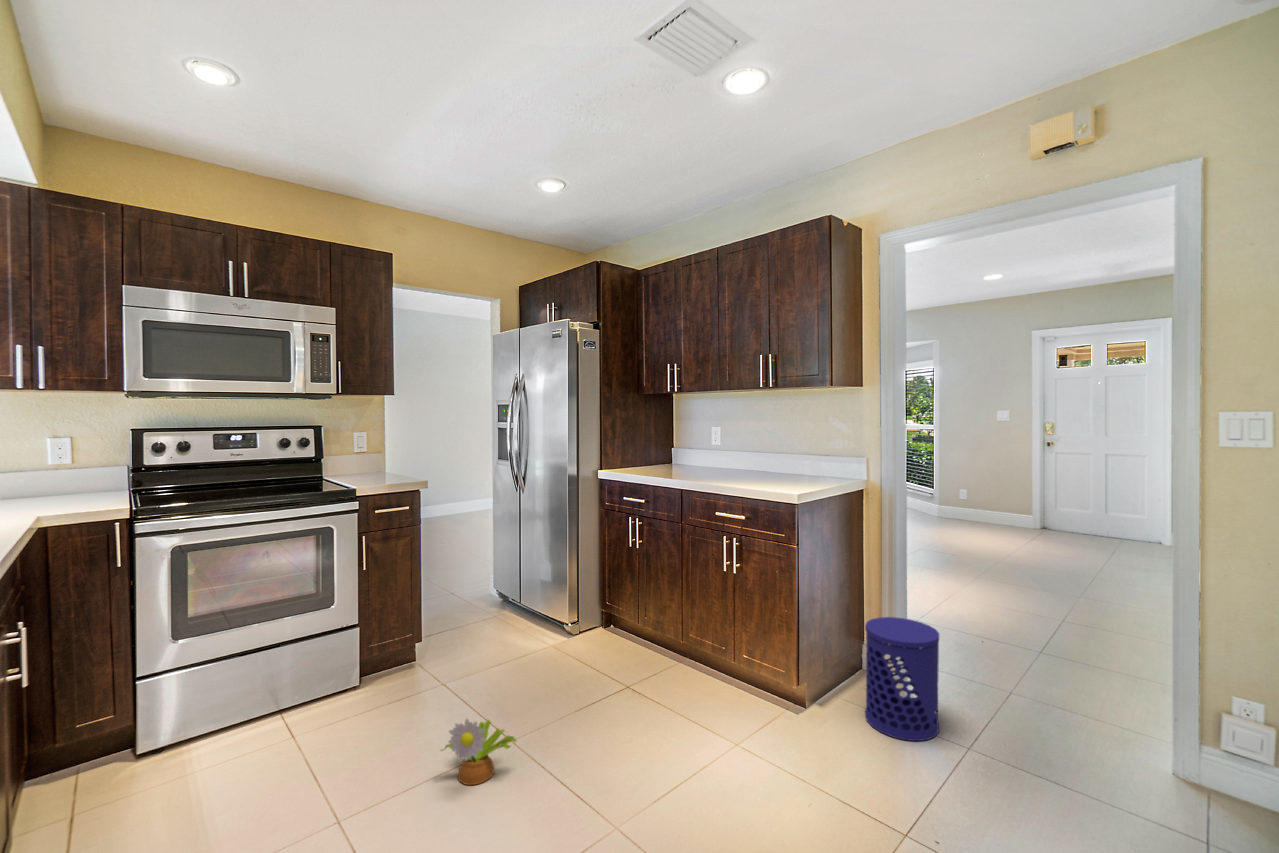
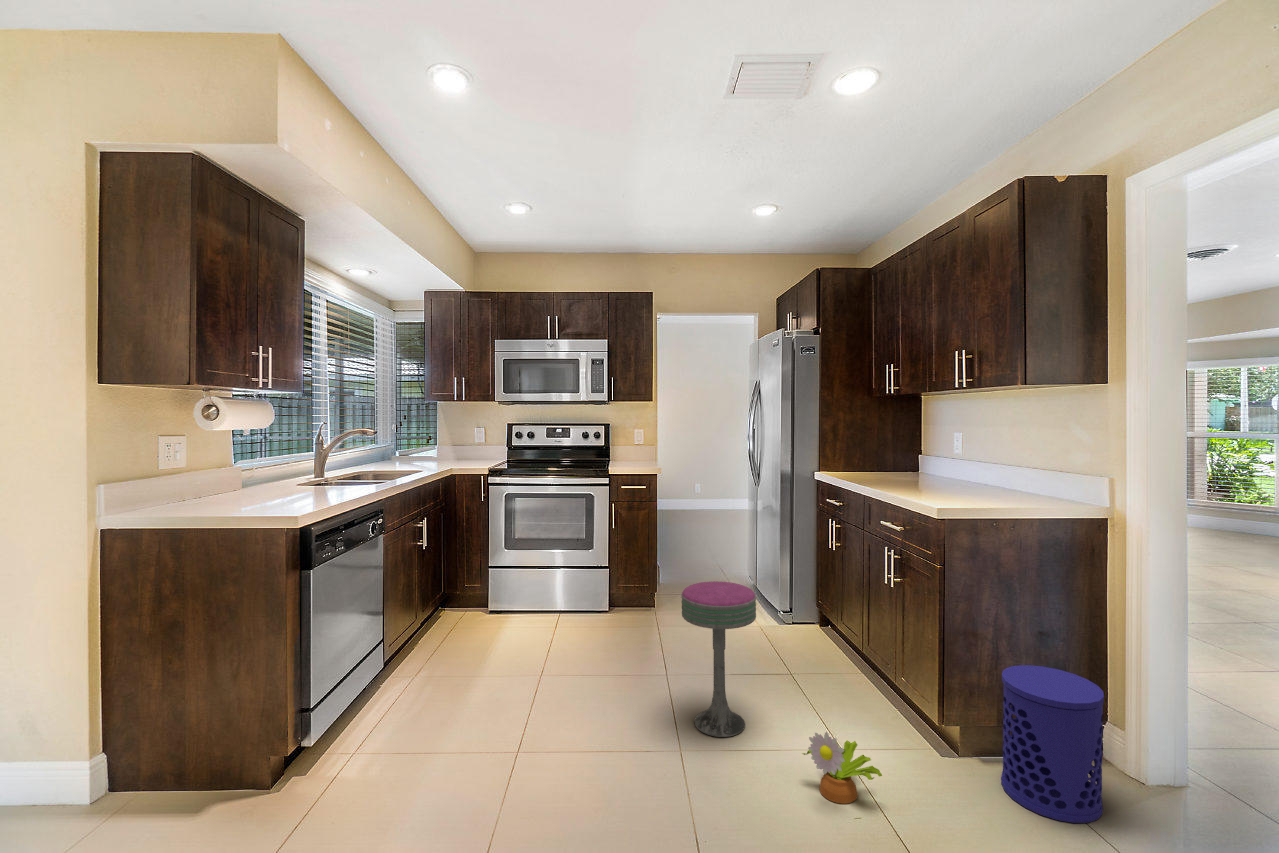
bar stool: none [588,606,676,799] -> present [681,581,756,737]
decorative plant: present [441,719,516,785] -> present [803,732,882,804]

